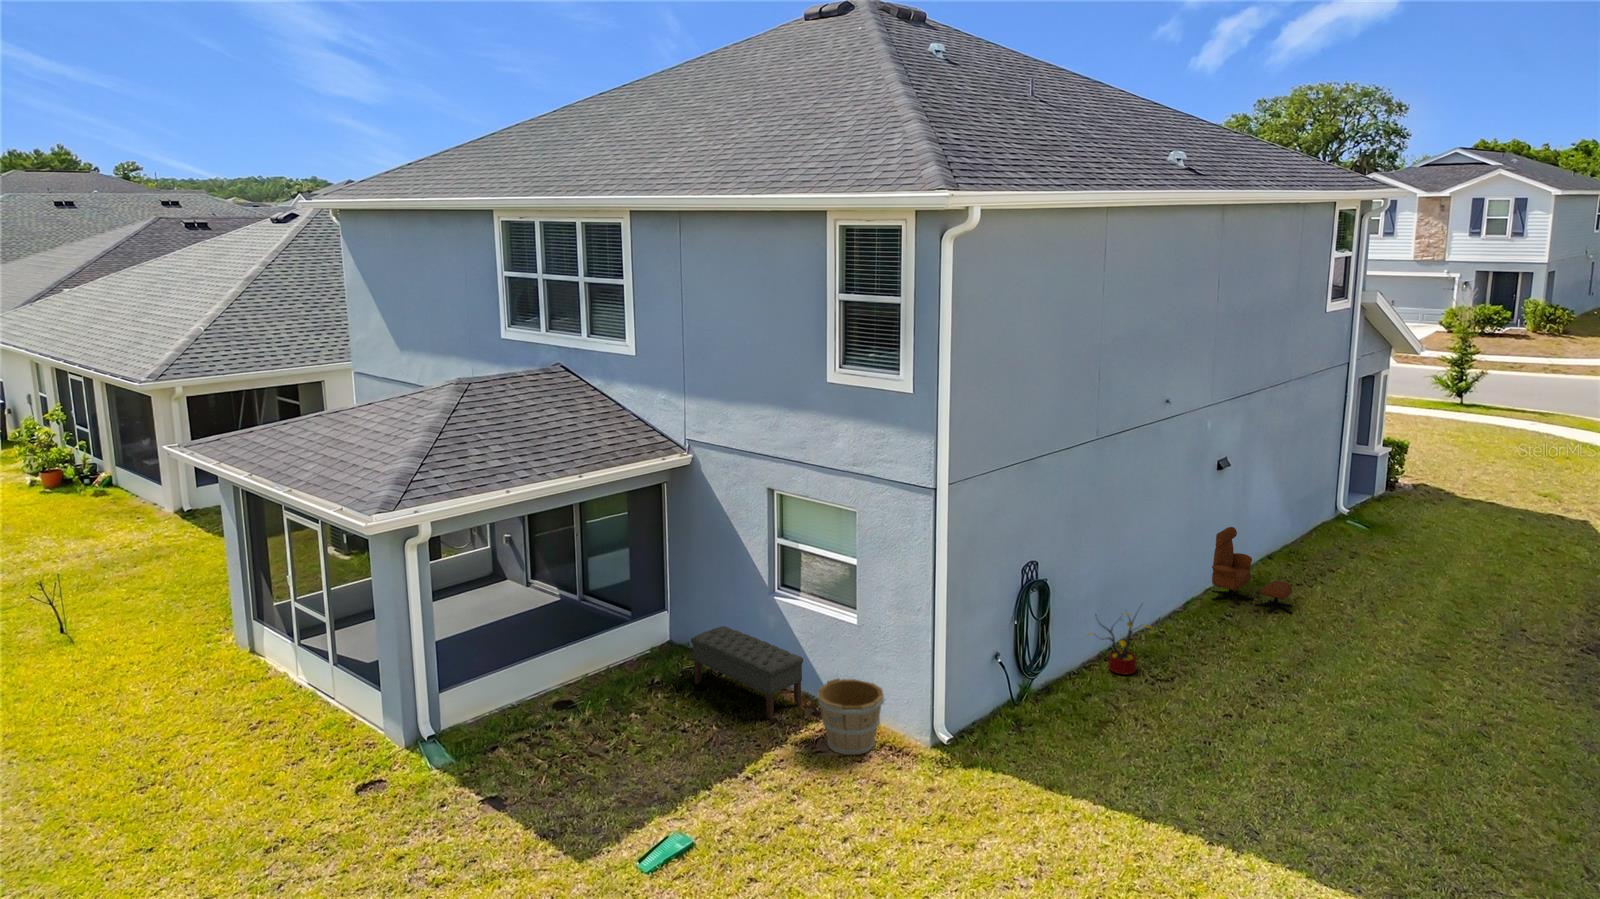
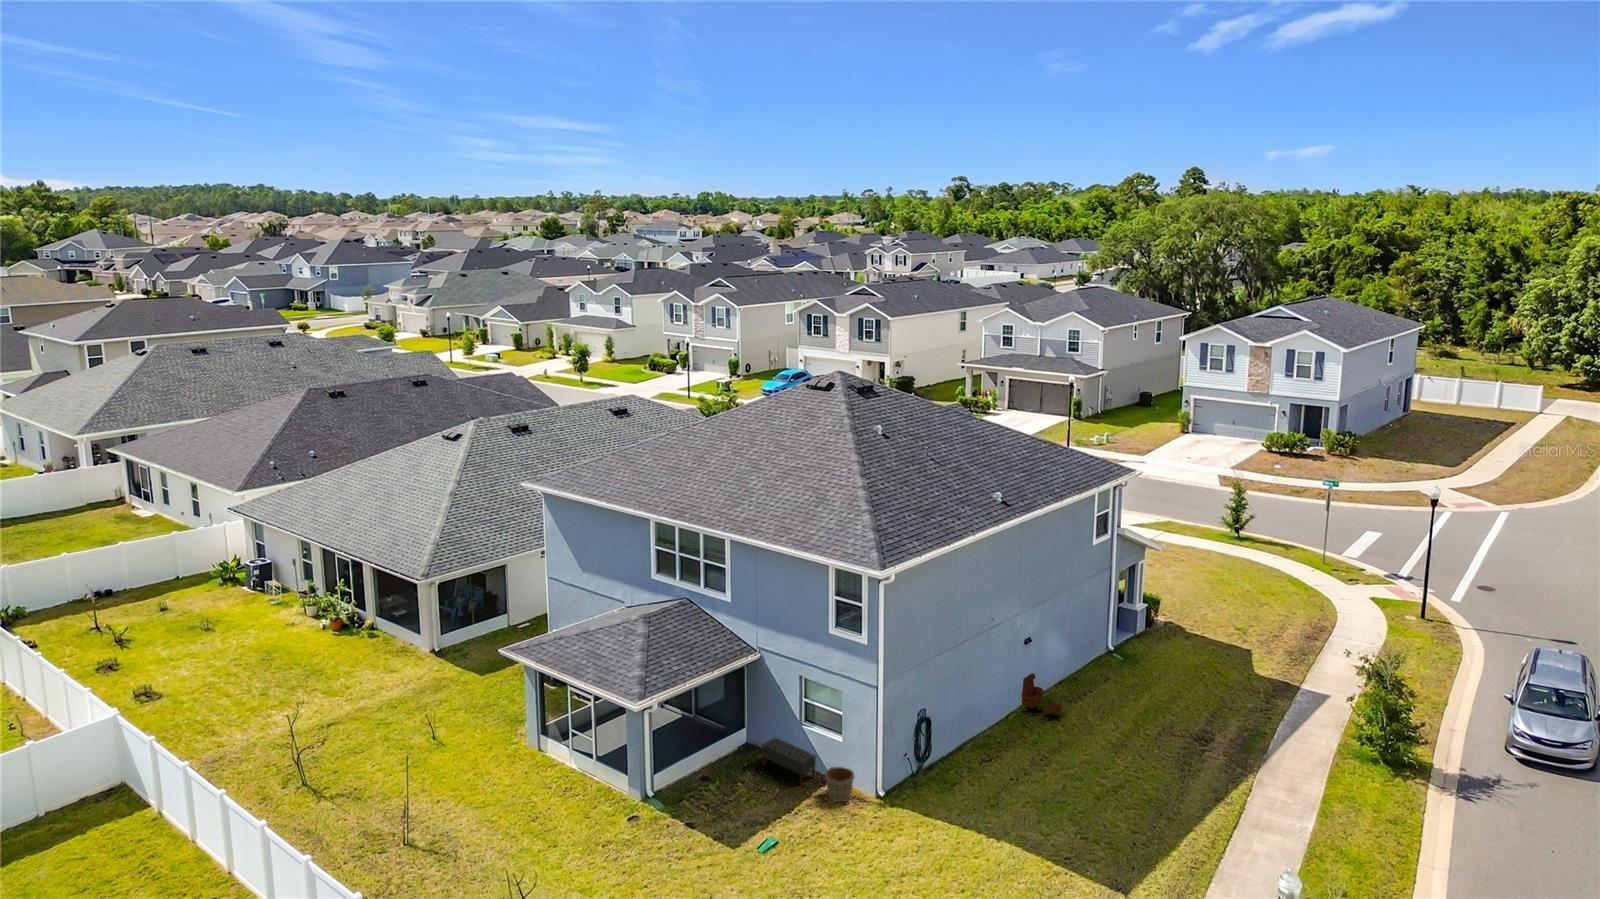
decorative plant: present [1088,607,1153,675] -> none [949,723,983,759]

